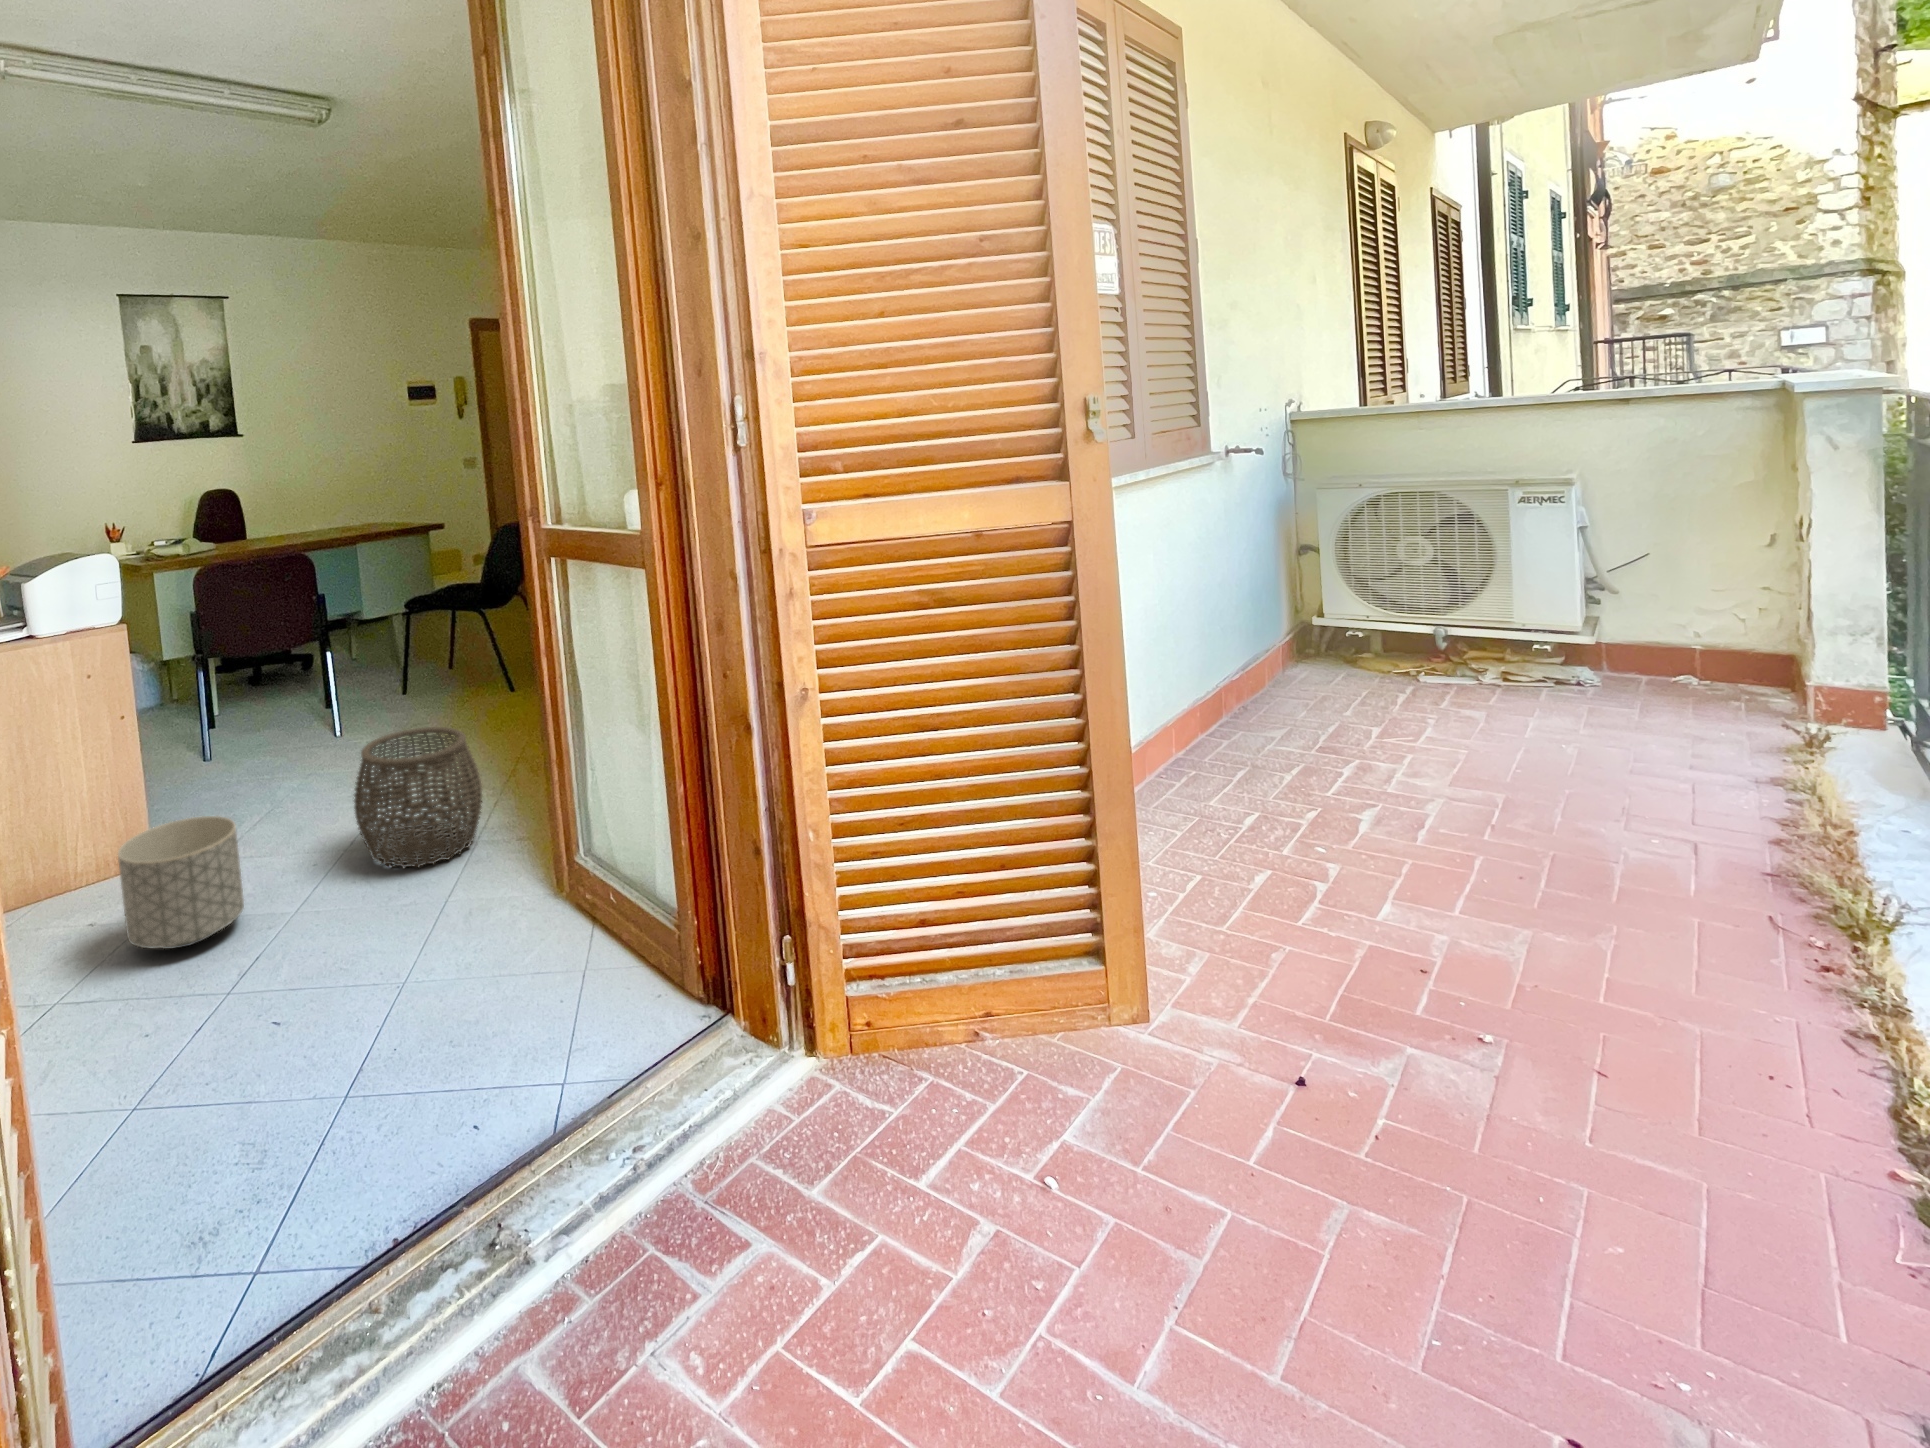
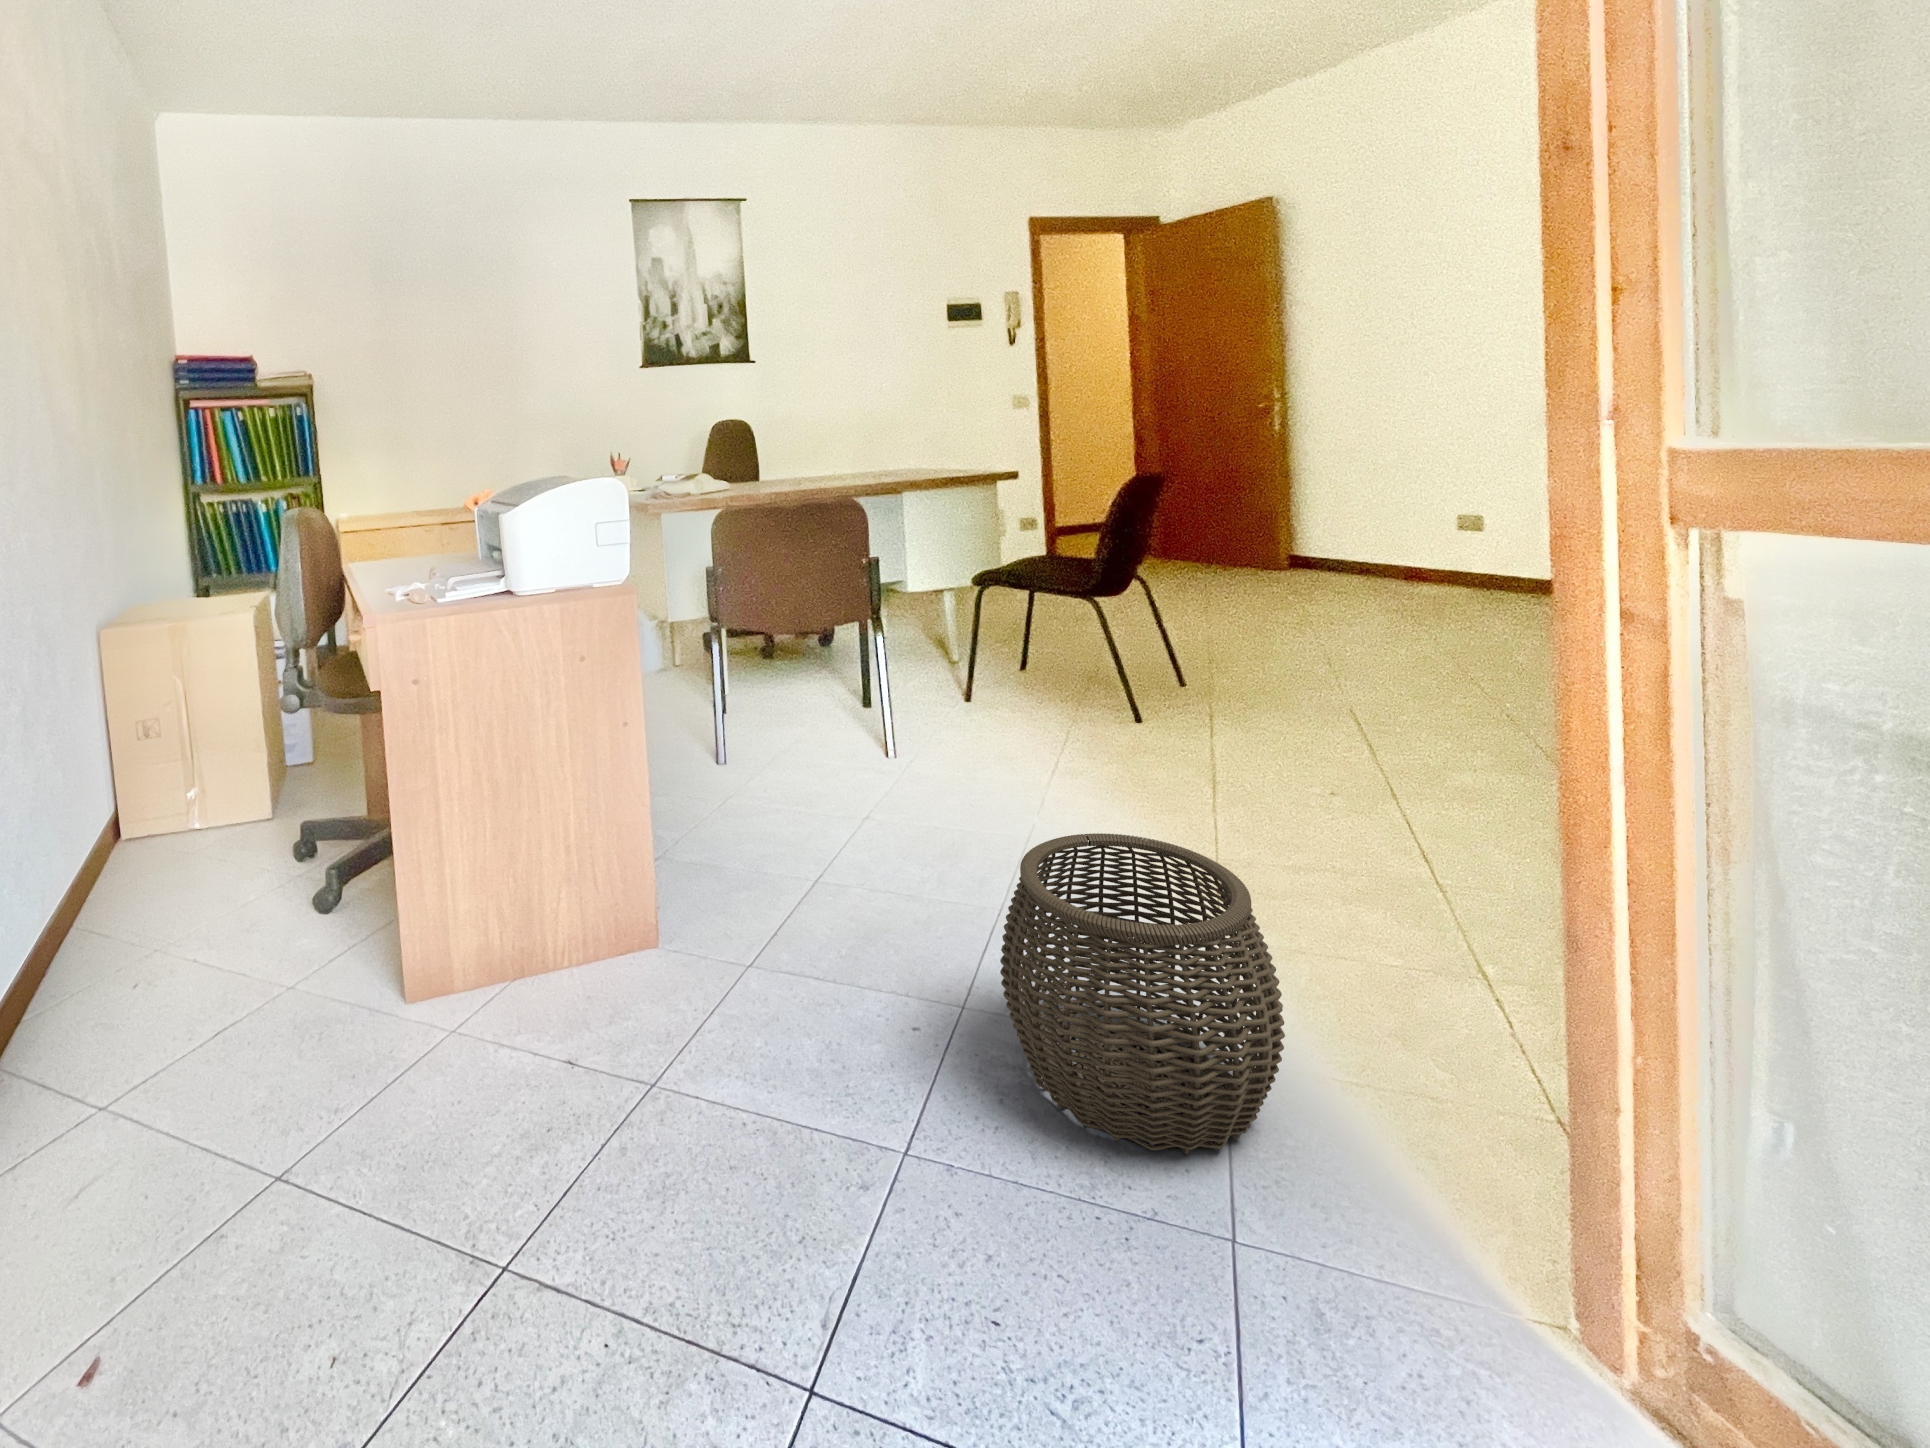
planter: present [118,816,244,949] -> none [610,950,819,1242]

